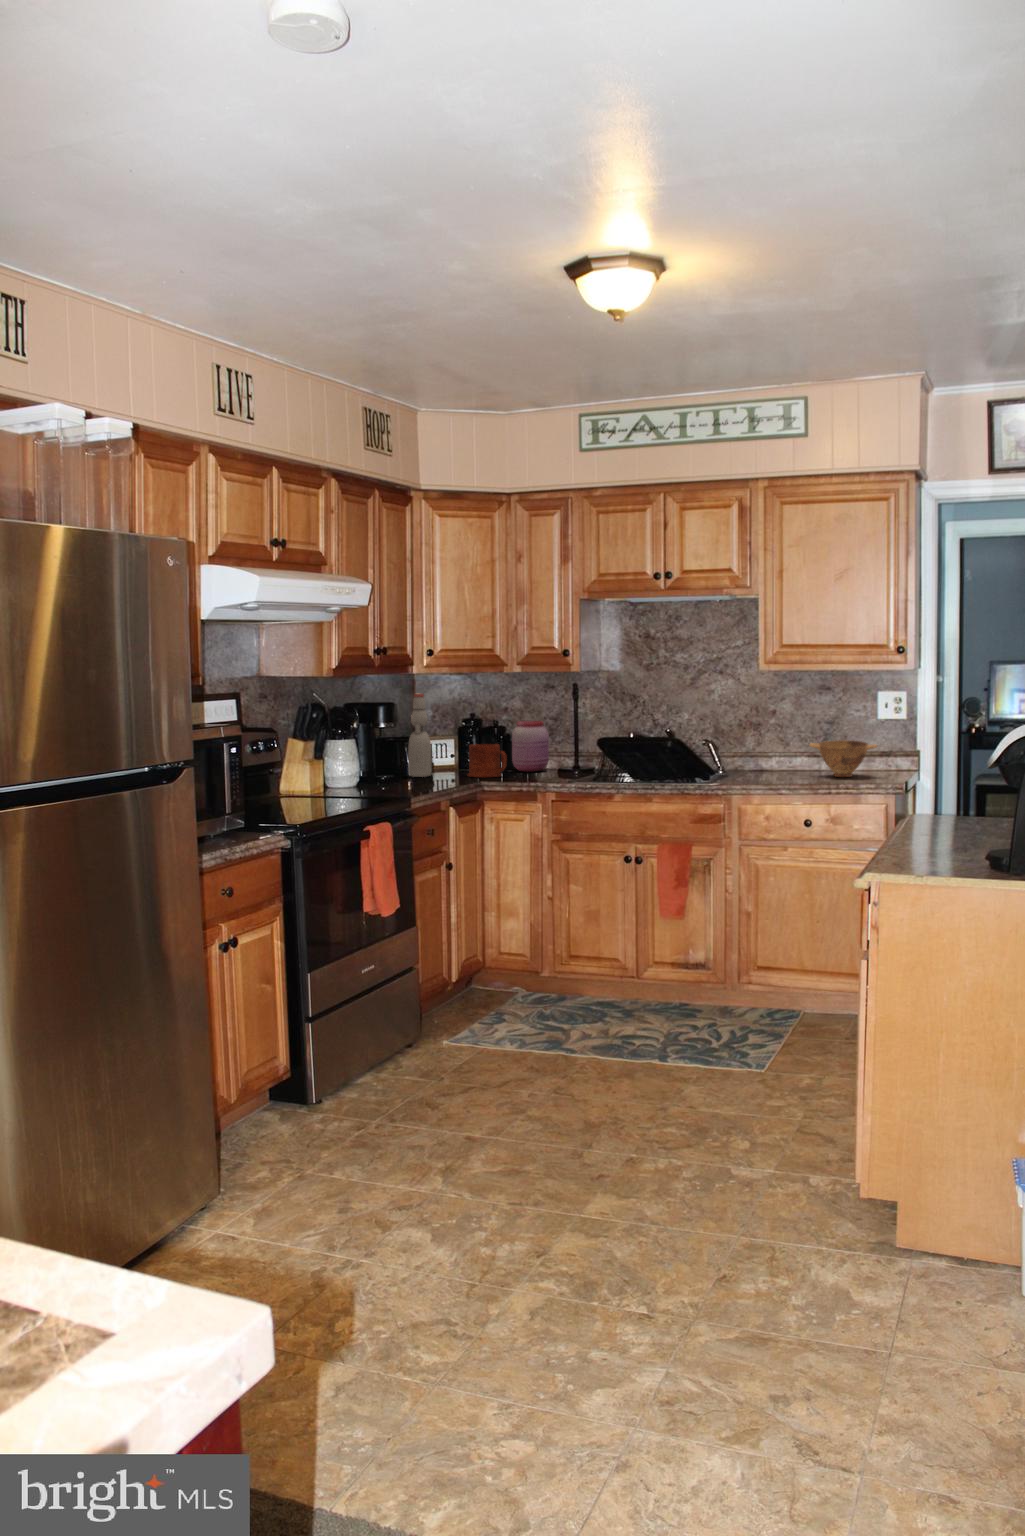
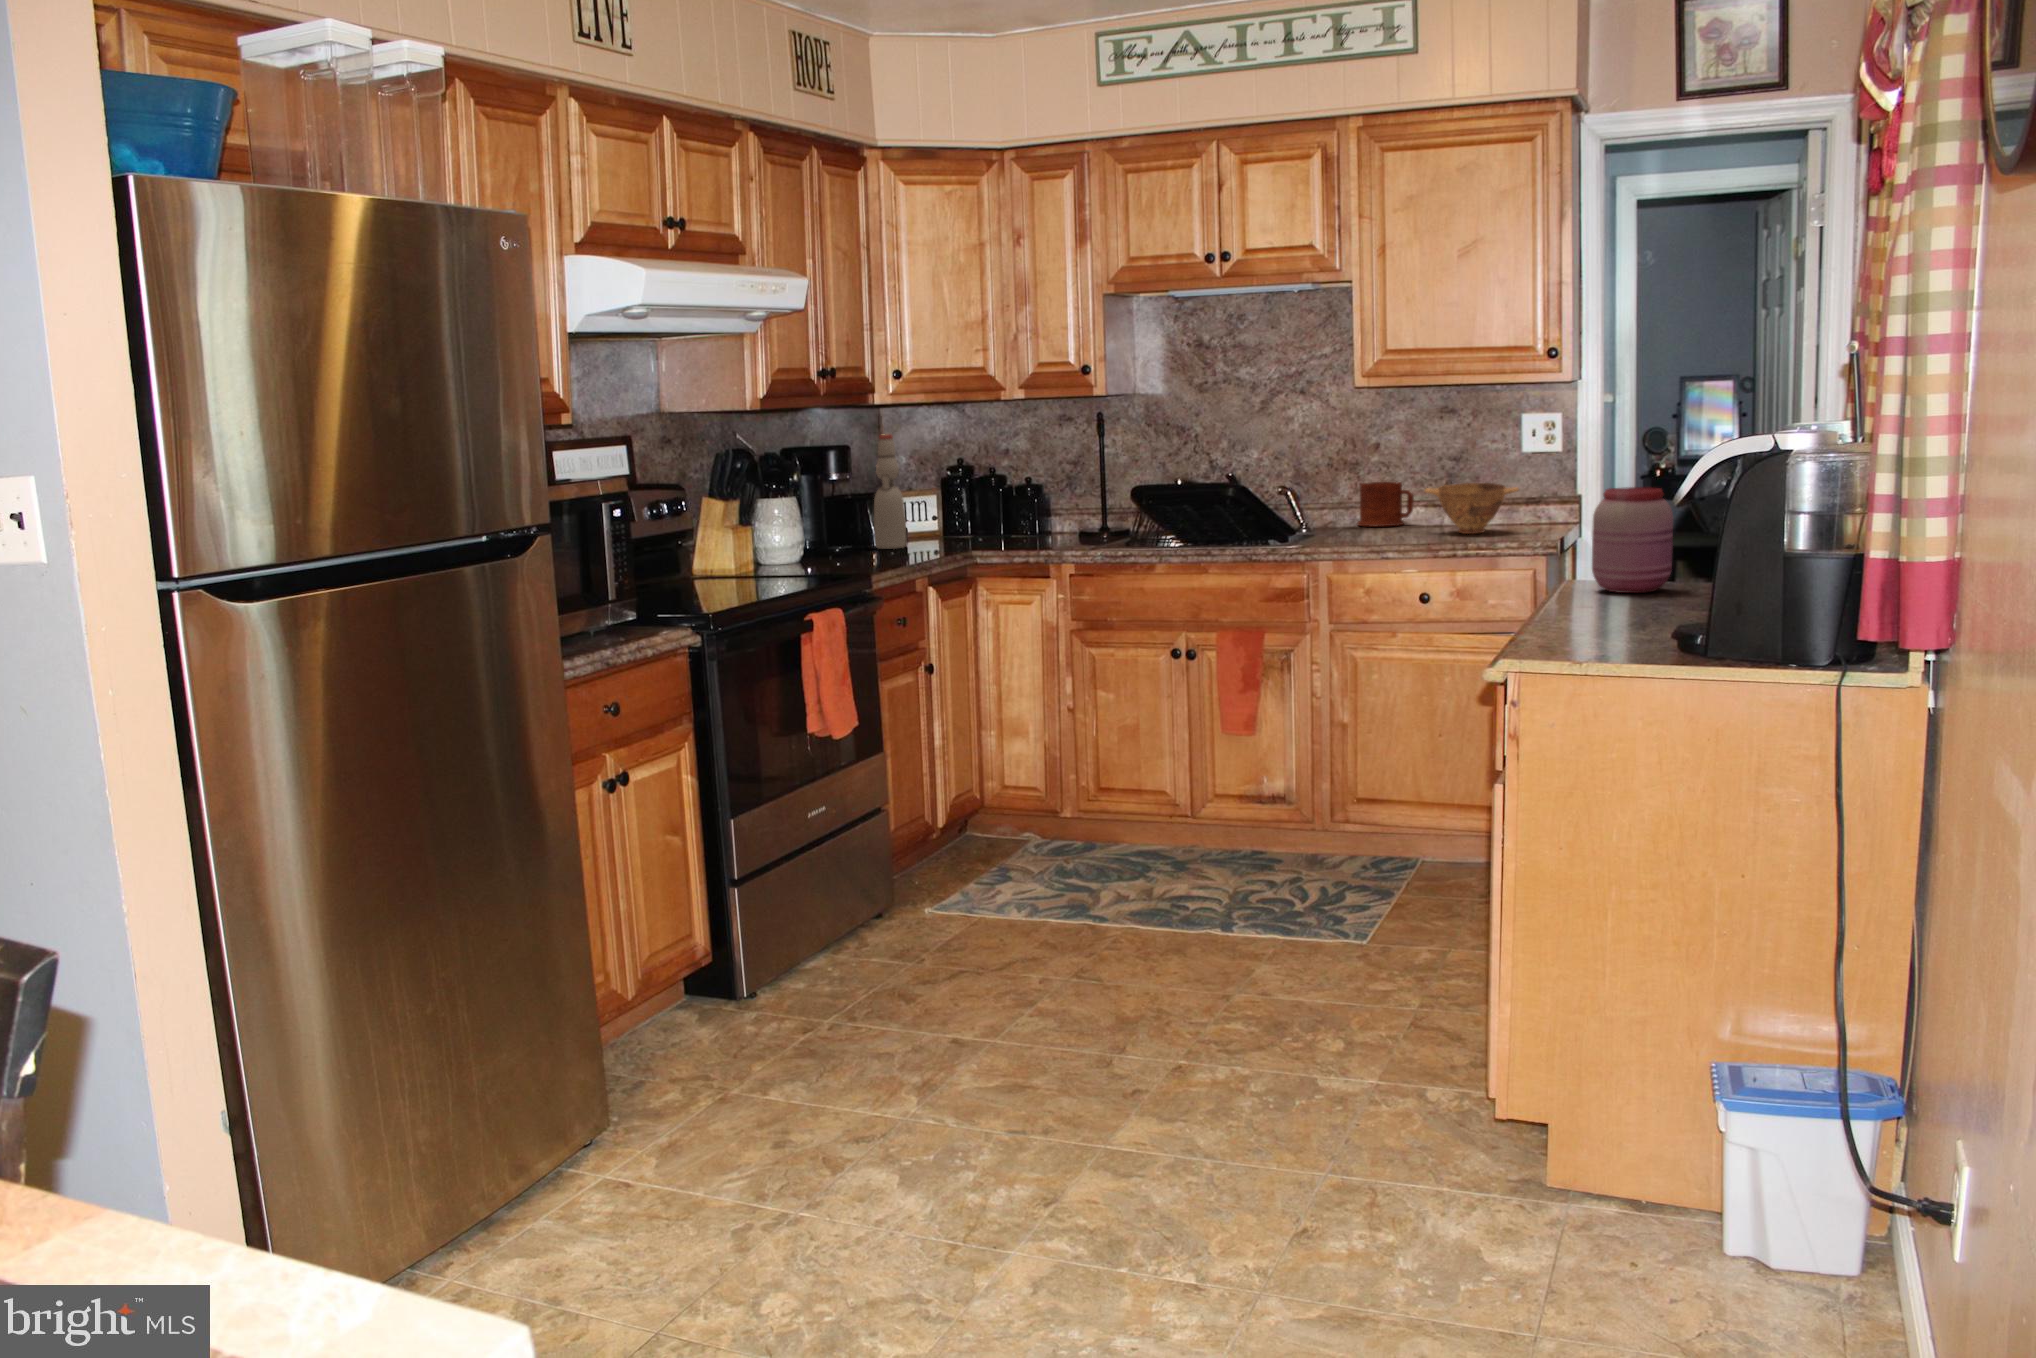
jar: present [512,721,549,772] -> present [1592,487,1673,593]
mug: present [468,744,507,777] -> present [1358,482,1414,527]

